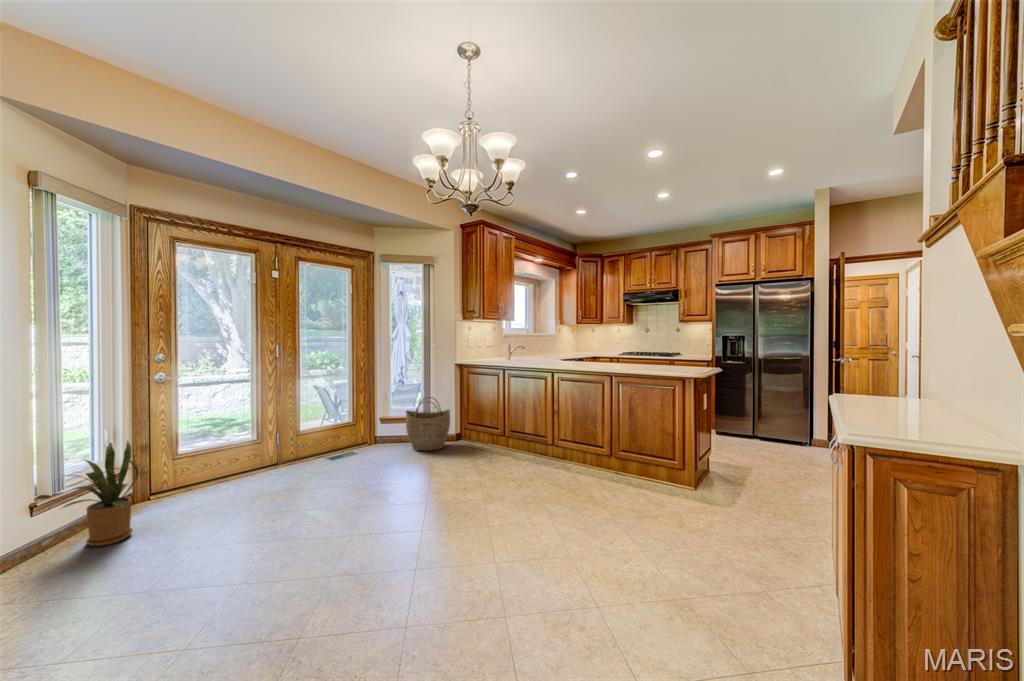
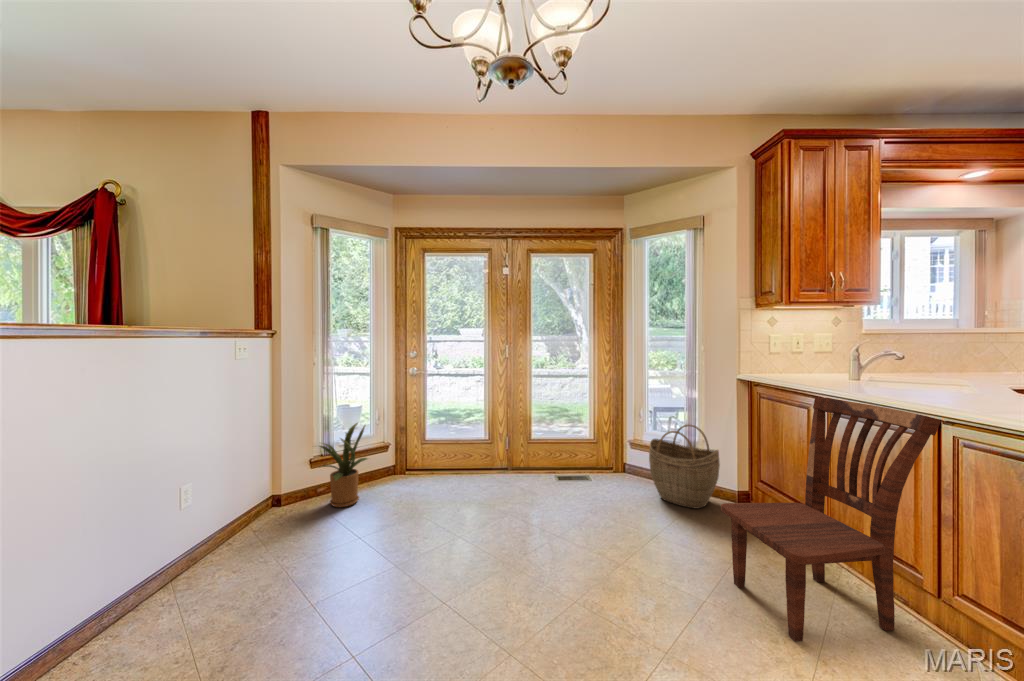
dining chair: none [478,368,556,478] -> present [721,397,941,642]

